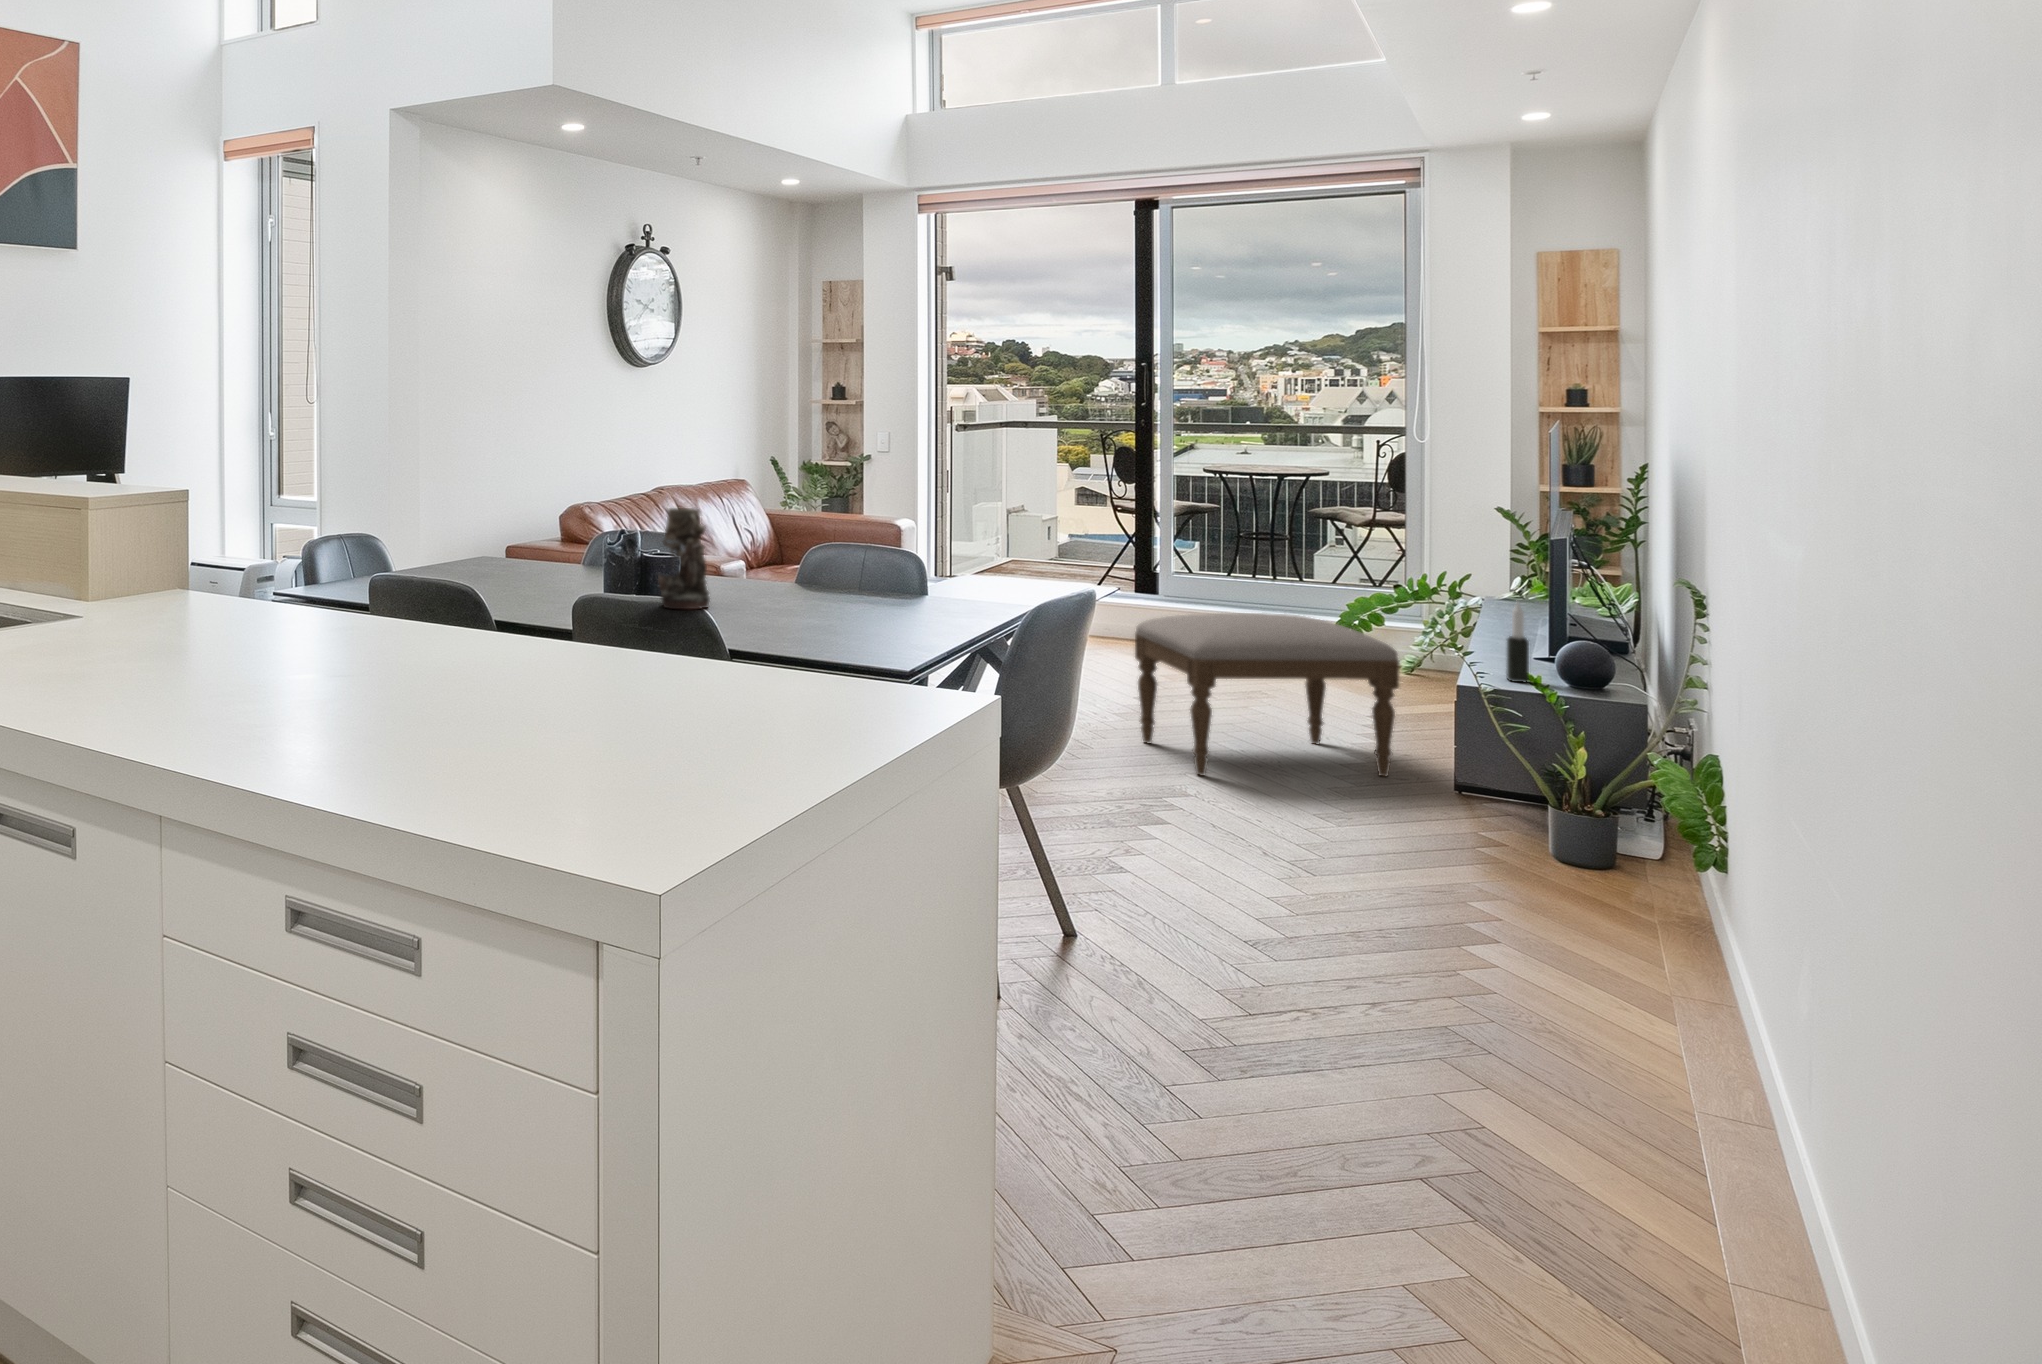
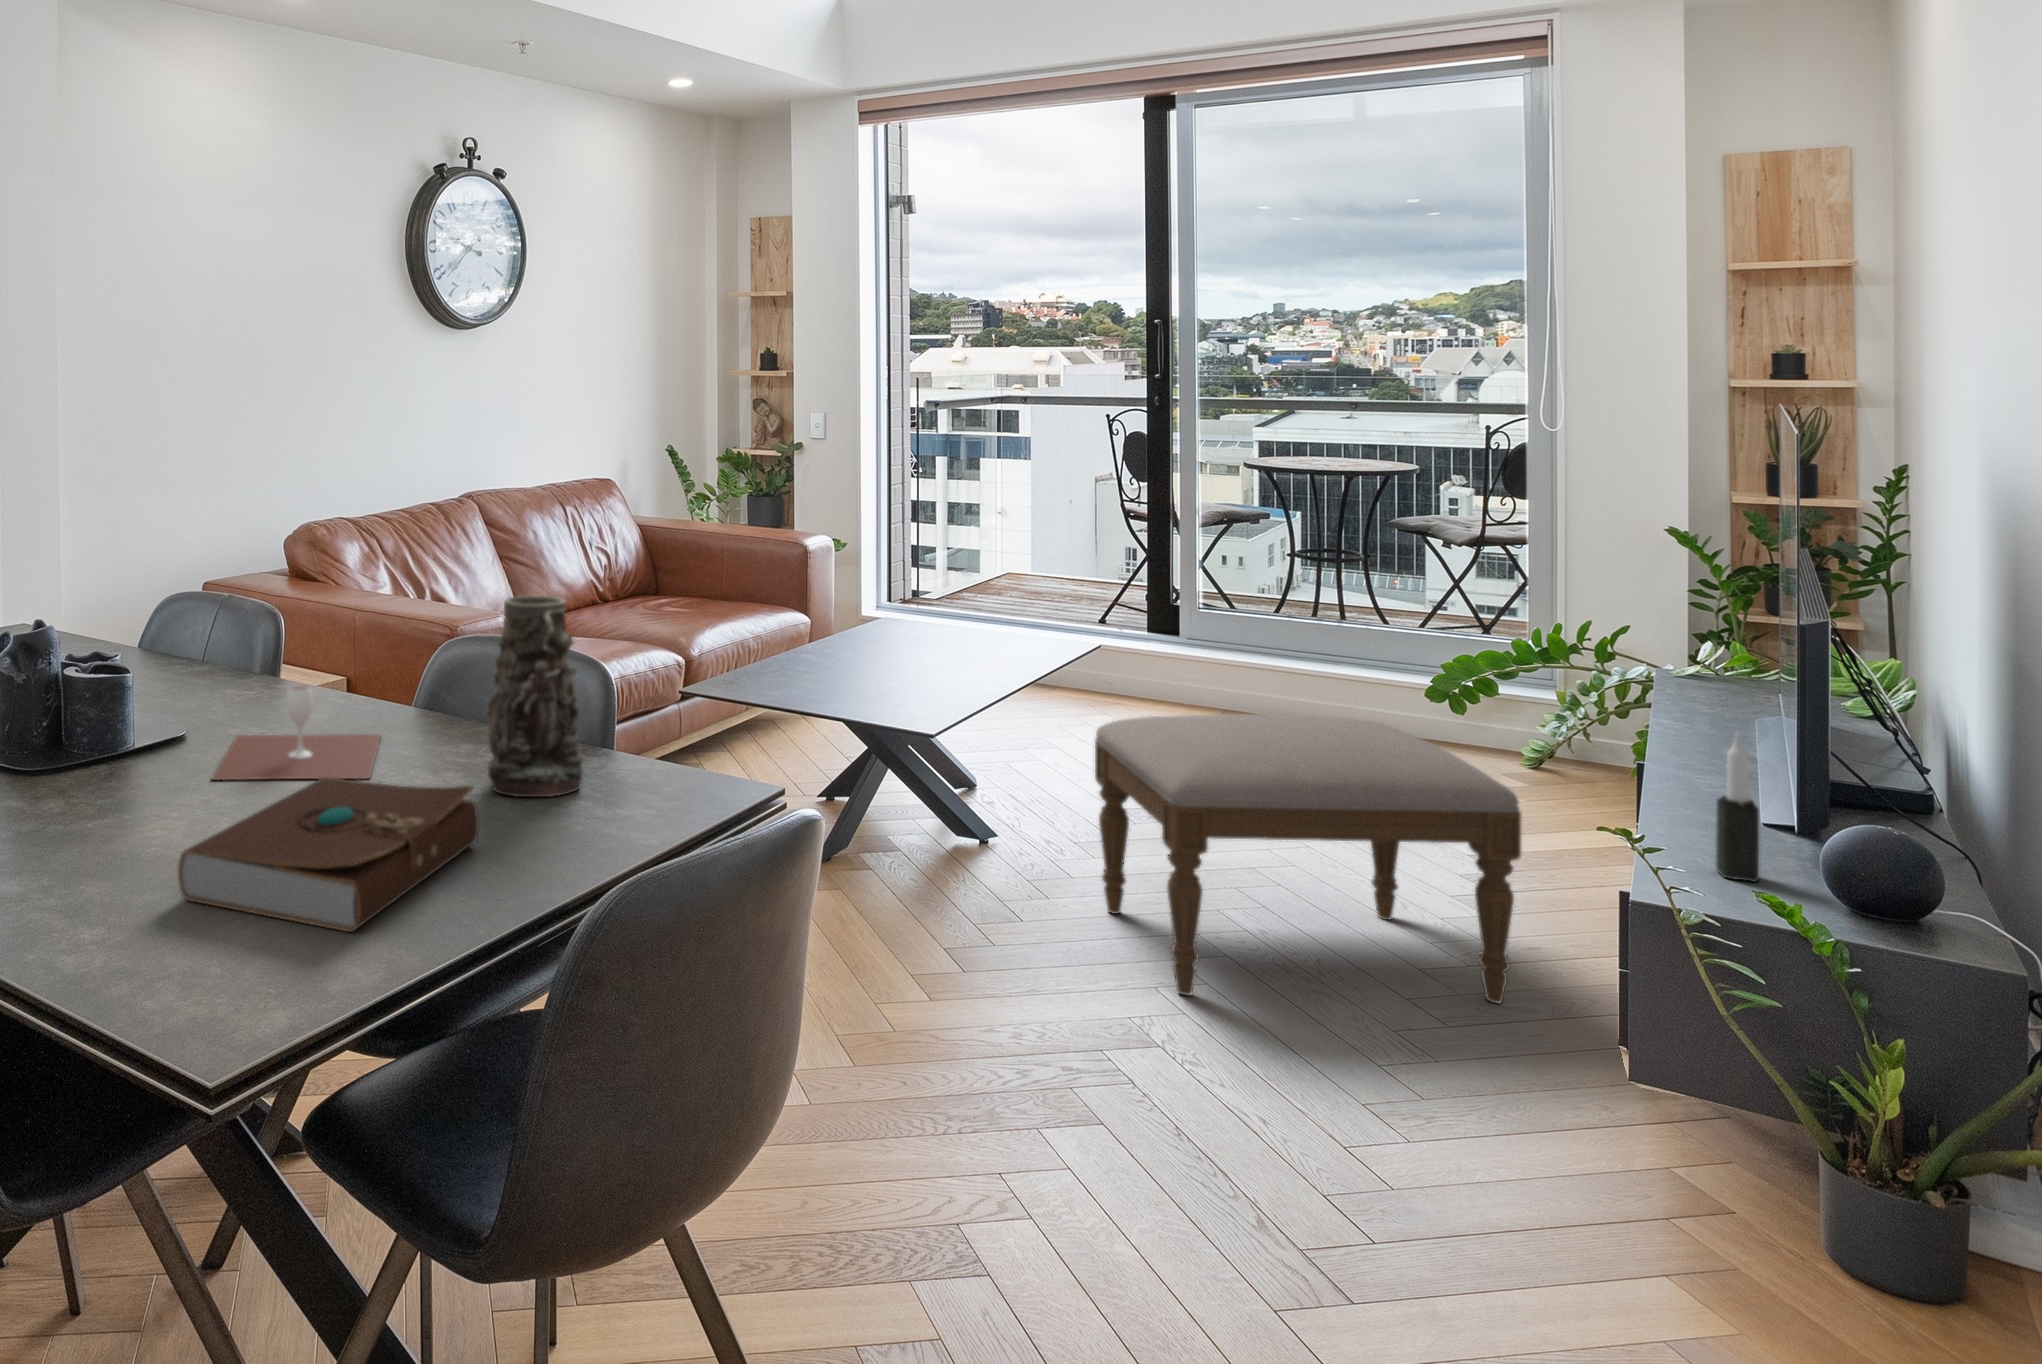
vase: present [658,508,710,609] -> present [488,596,583,797]
wine glass: none [719,557,819,601] -> present [212,685,381,780]
book: none [797,588,911,637] -> present [178,778,479,932]

